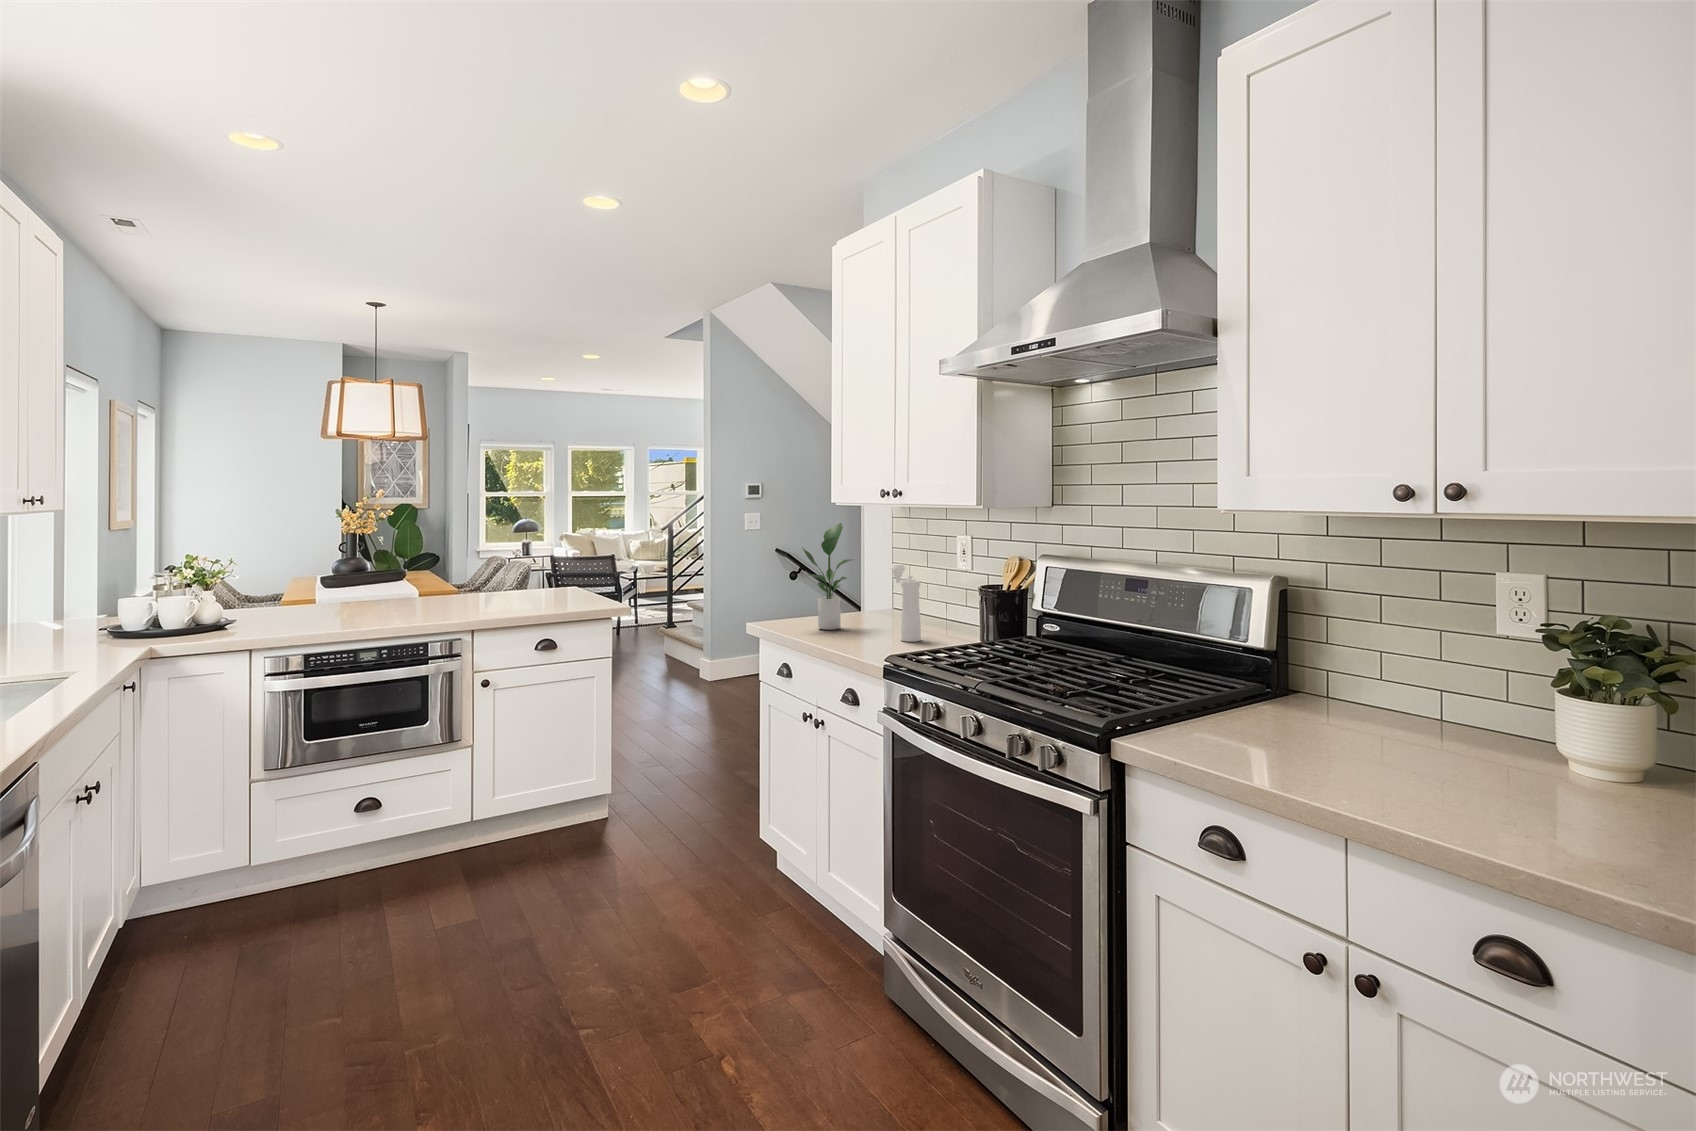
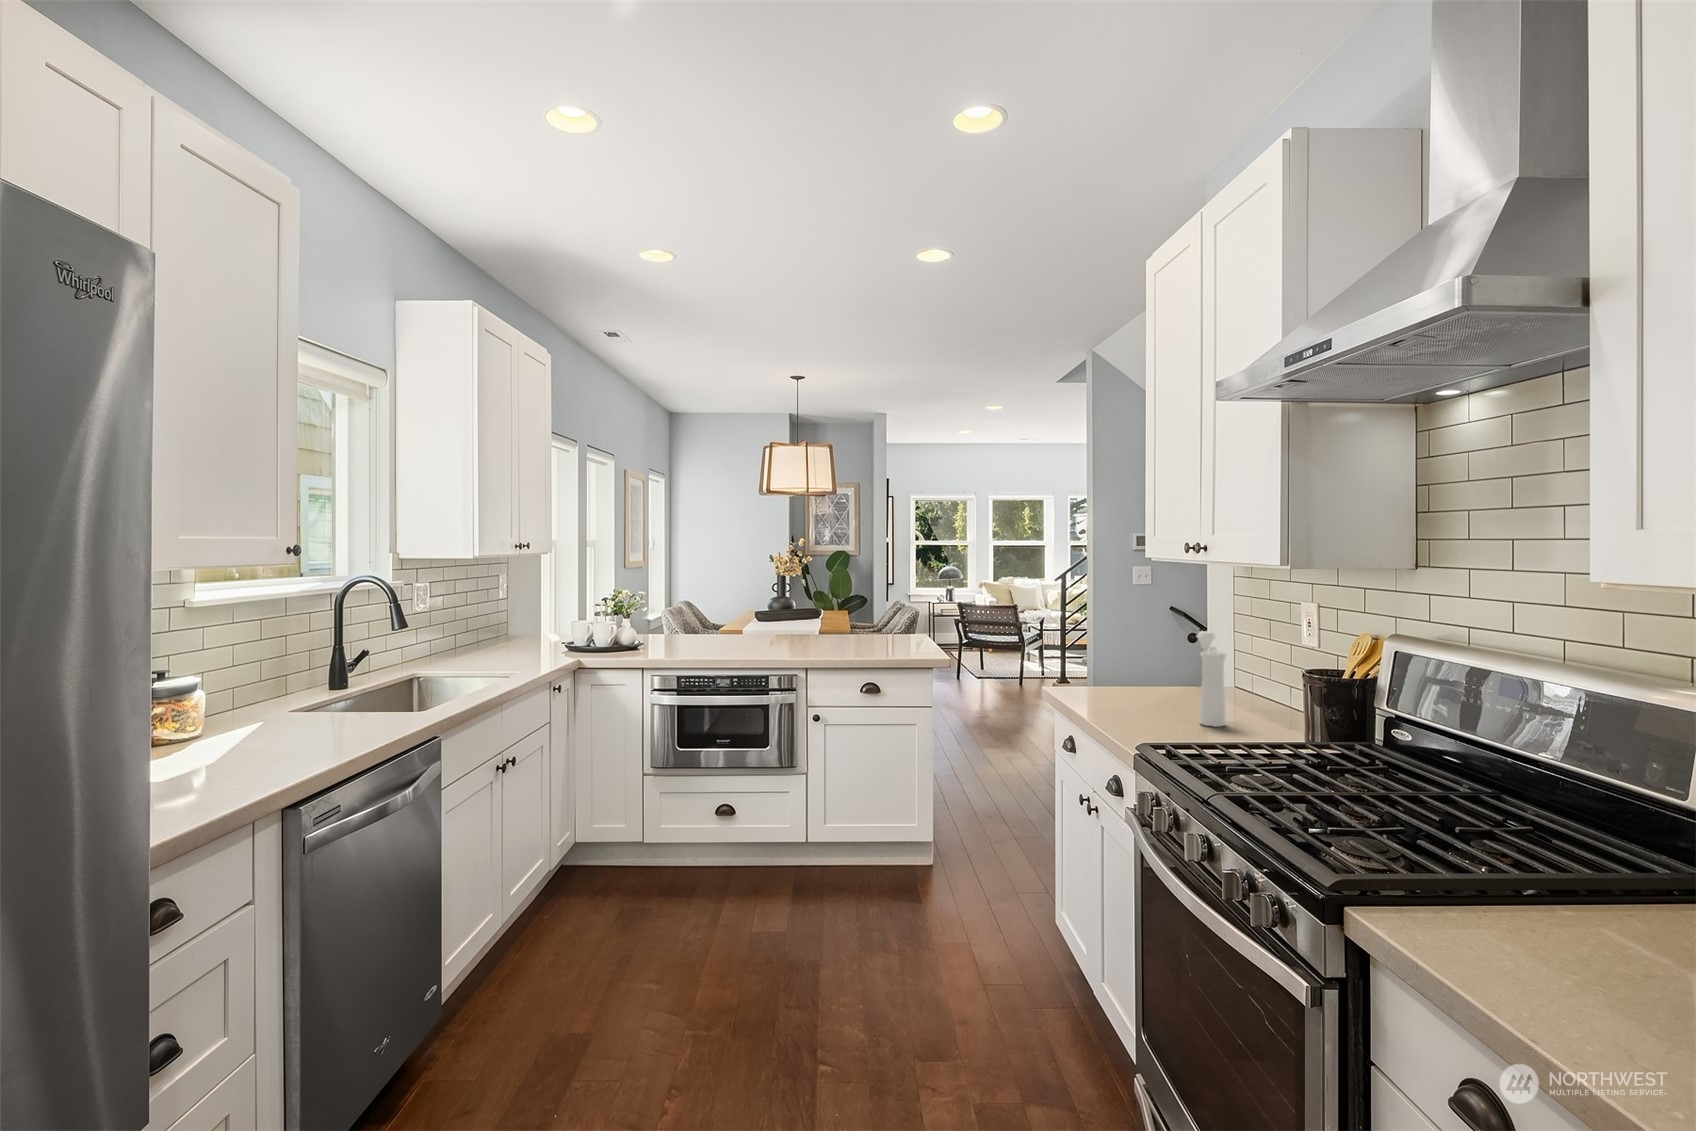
potted plant: present [803,523,853,630] -> none [1103,580,1169,702]

